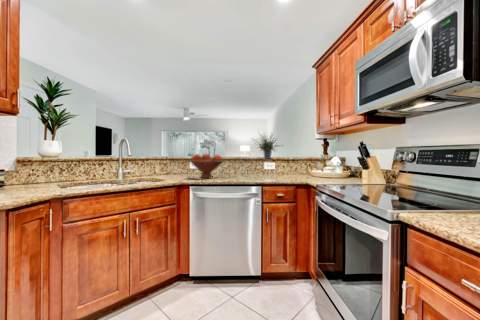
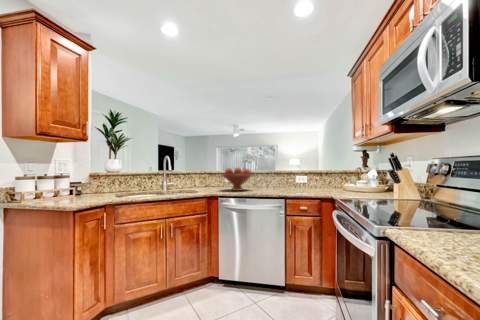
potted plant: present [259,137,280,159] -> none [282,142,317,172]

